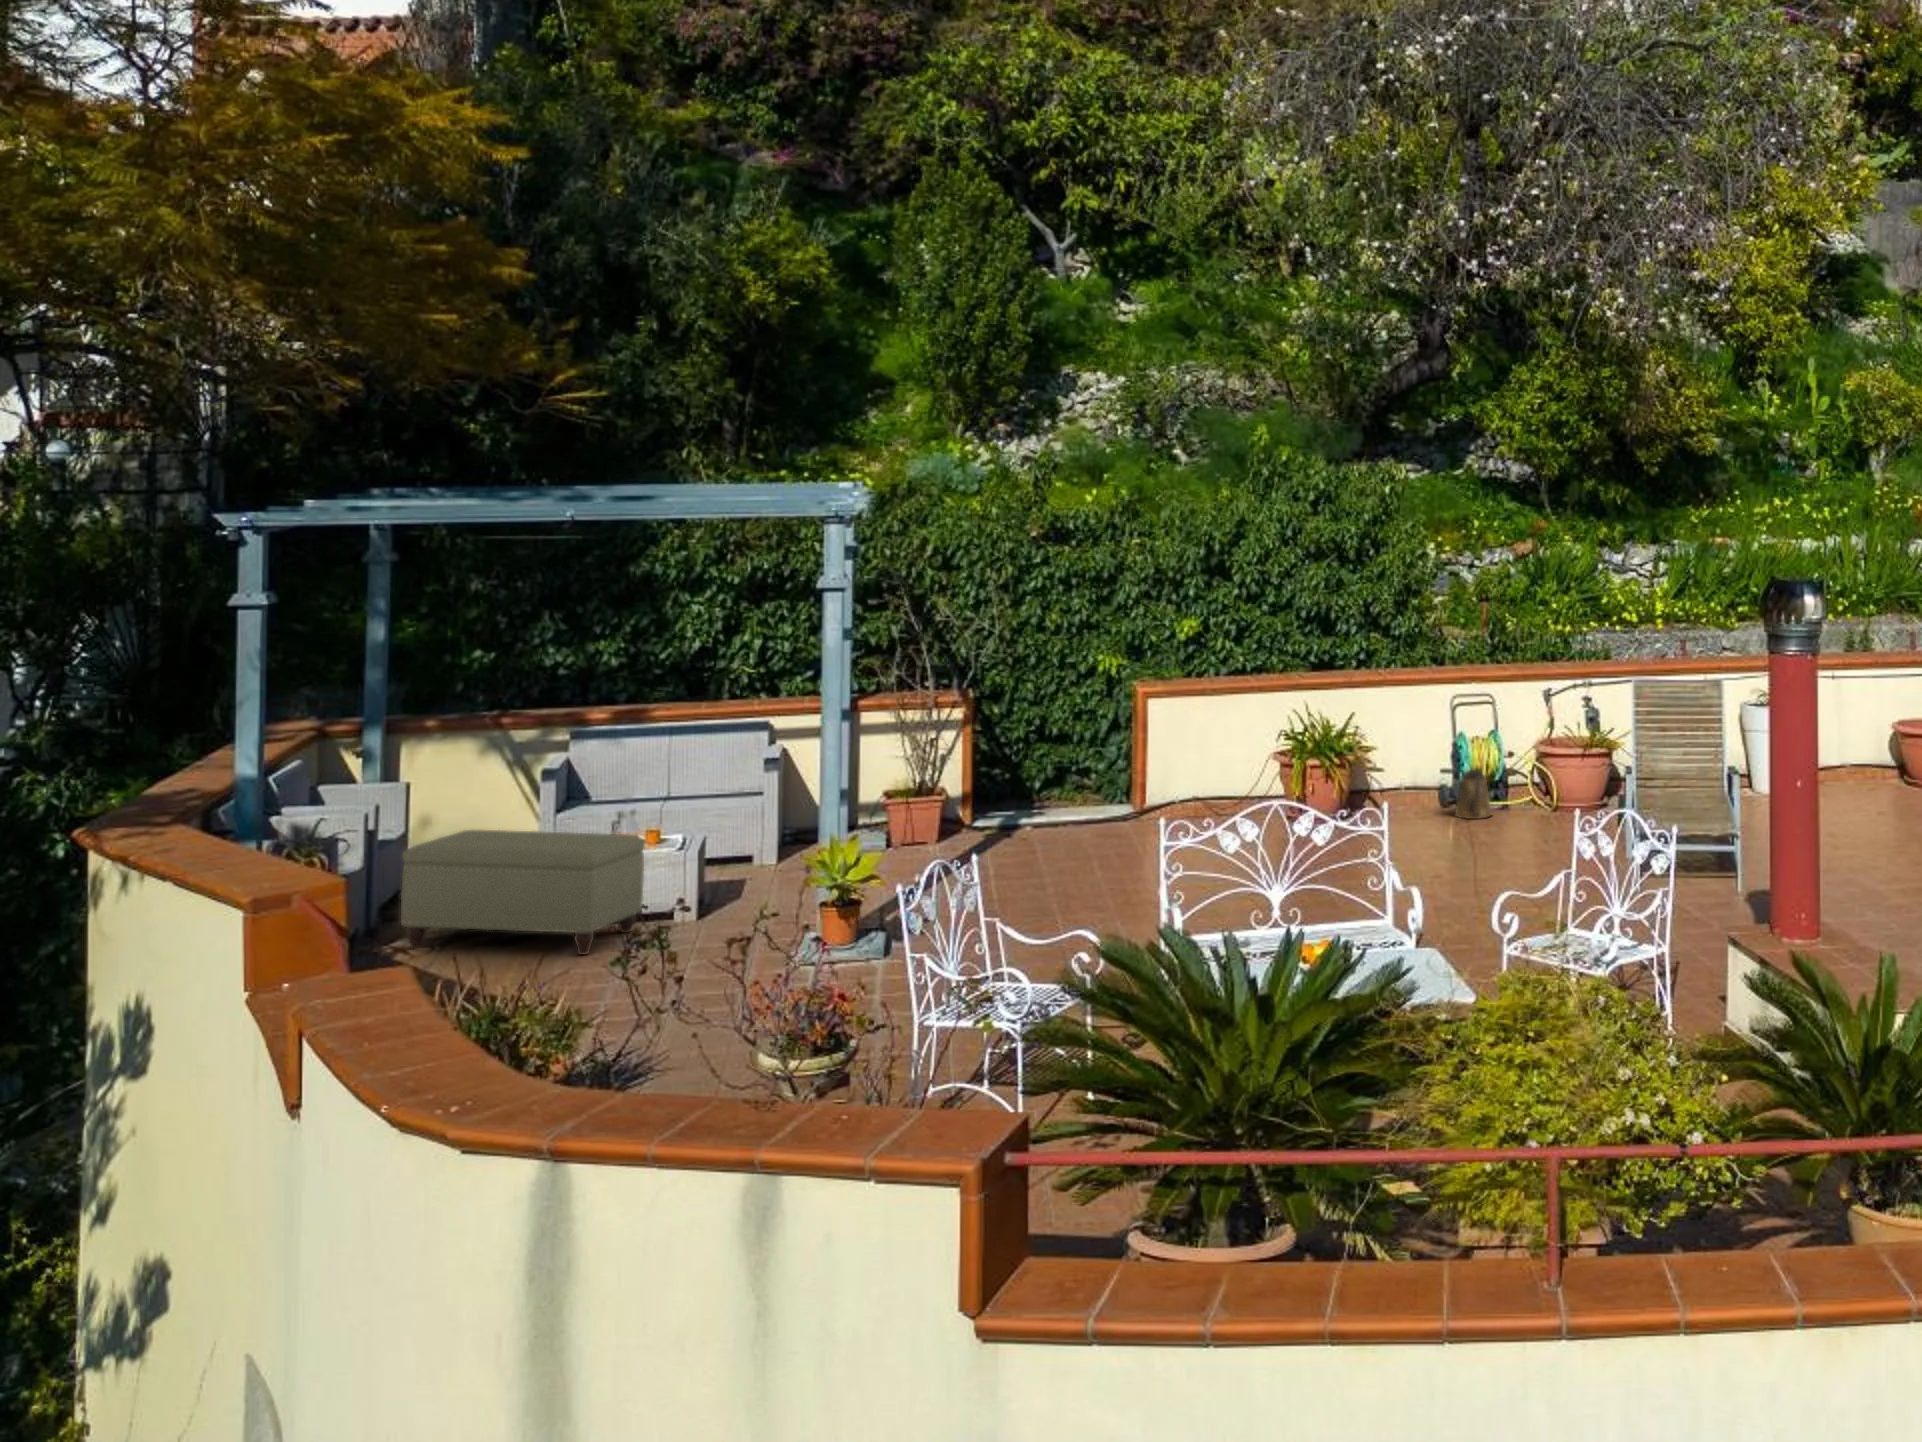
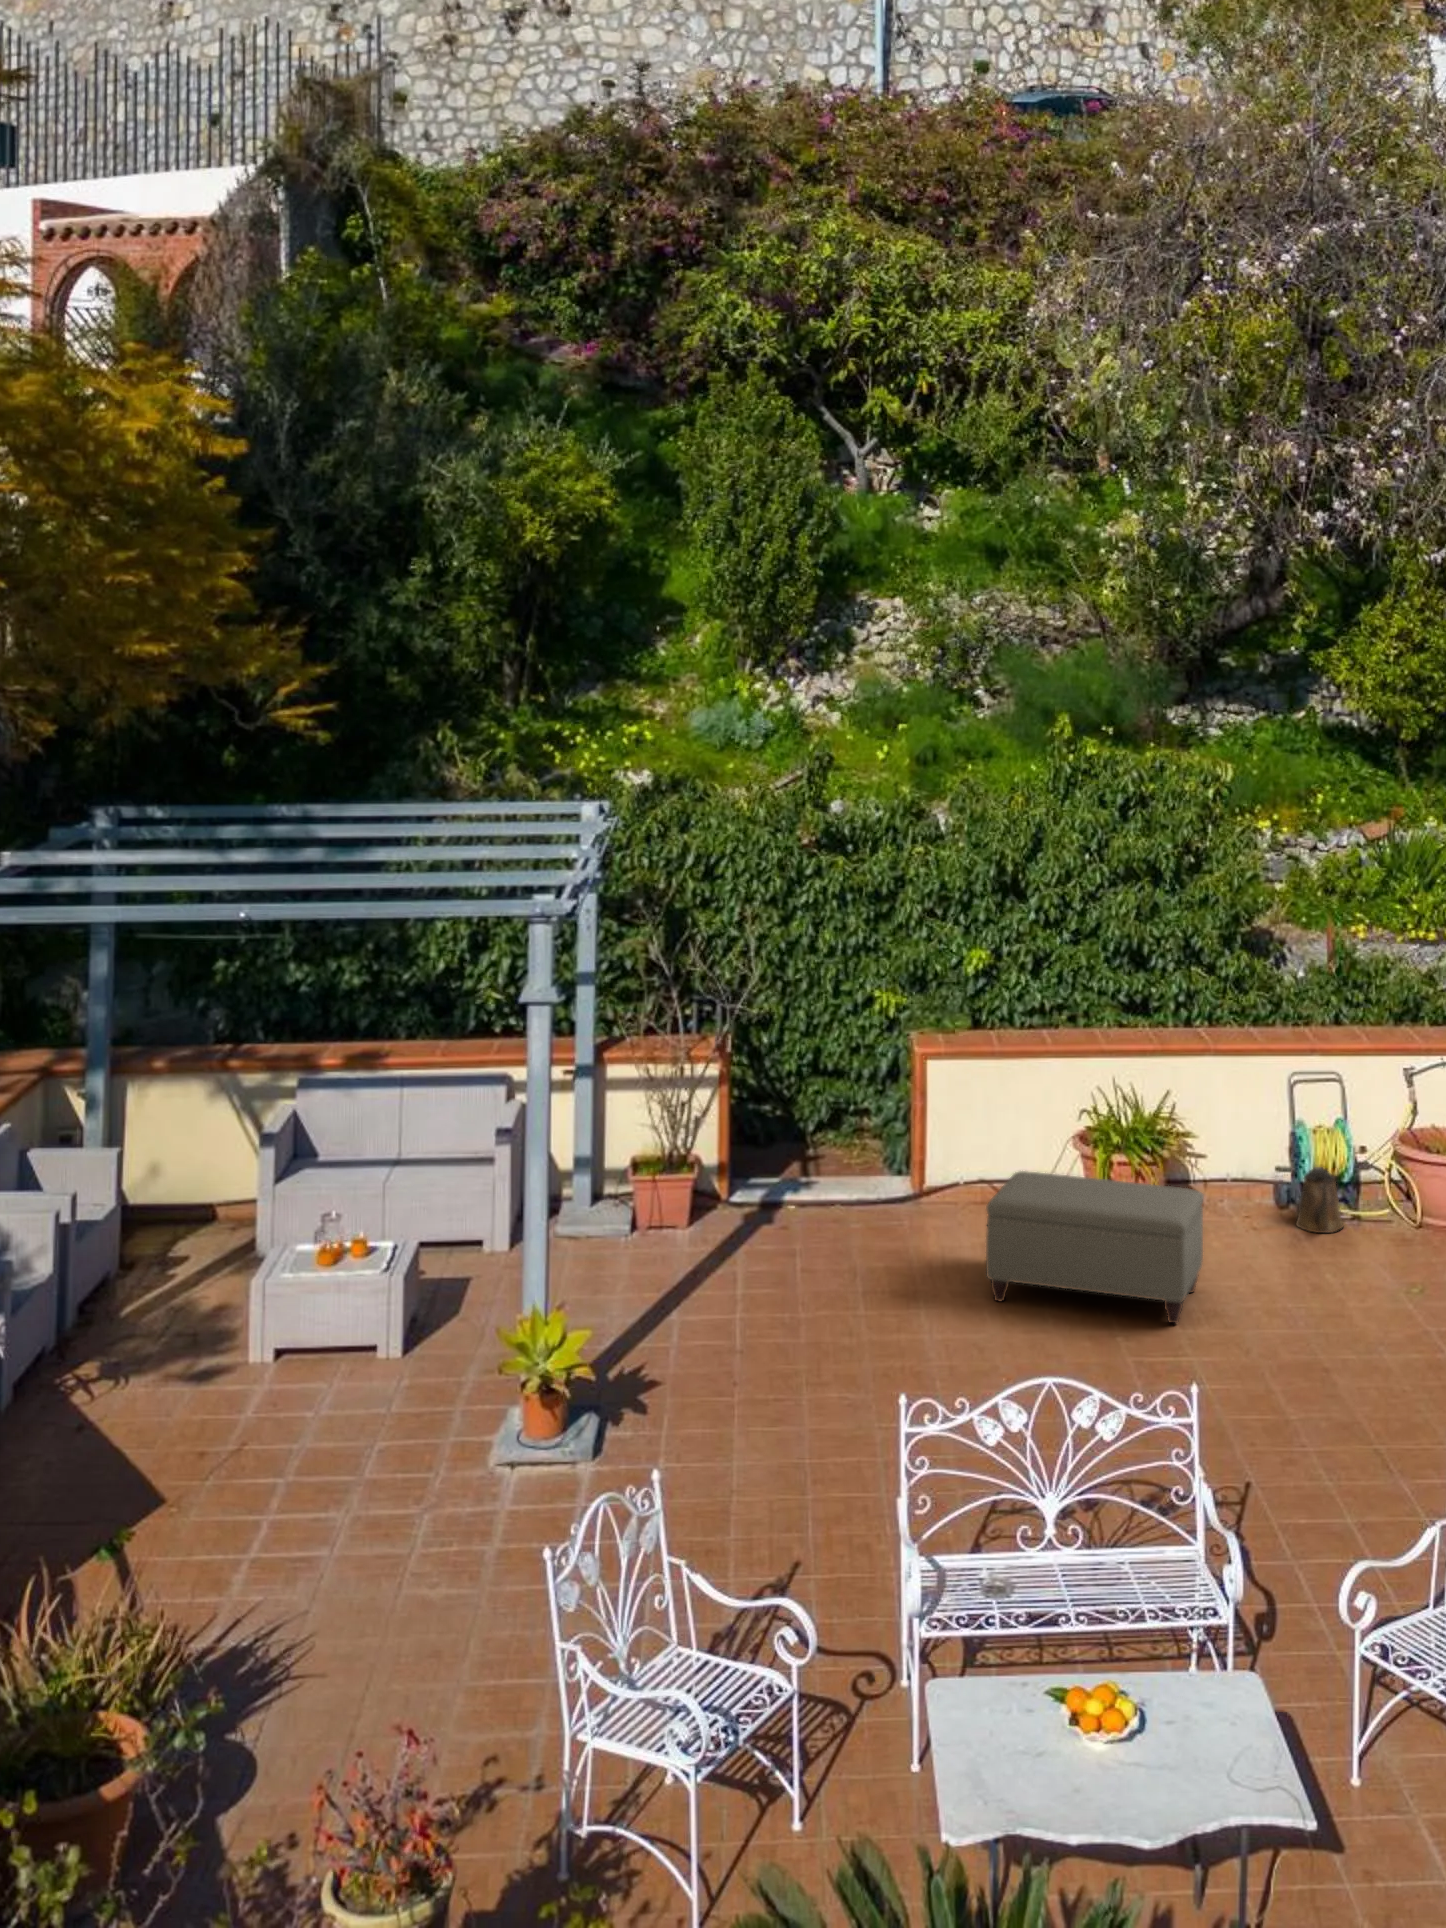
ottoman: present [401,830,645,955] -> present [986,1171,1204,1323]

